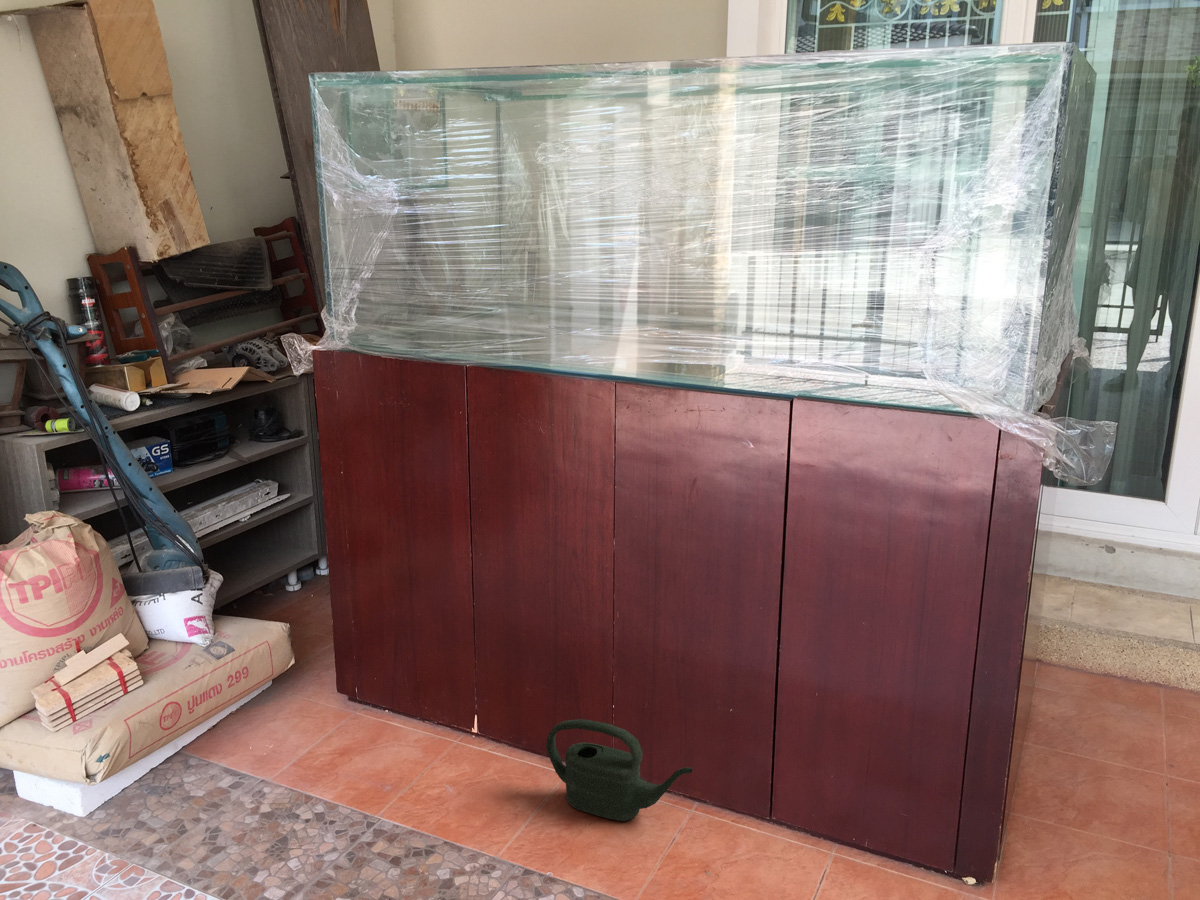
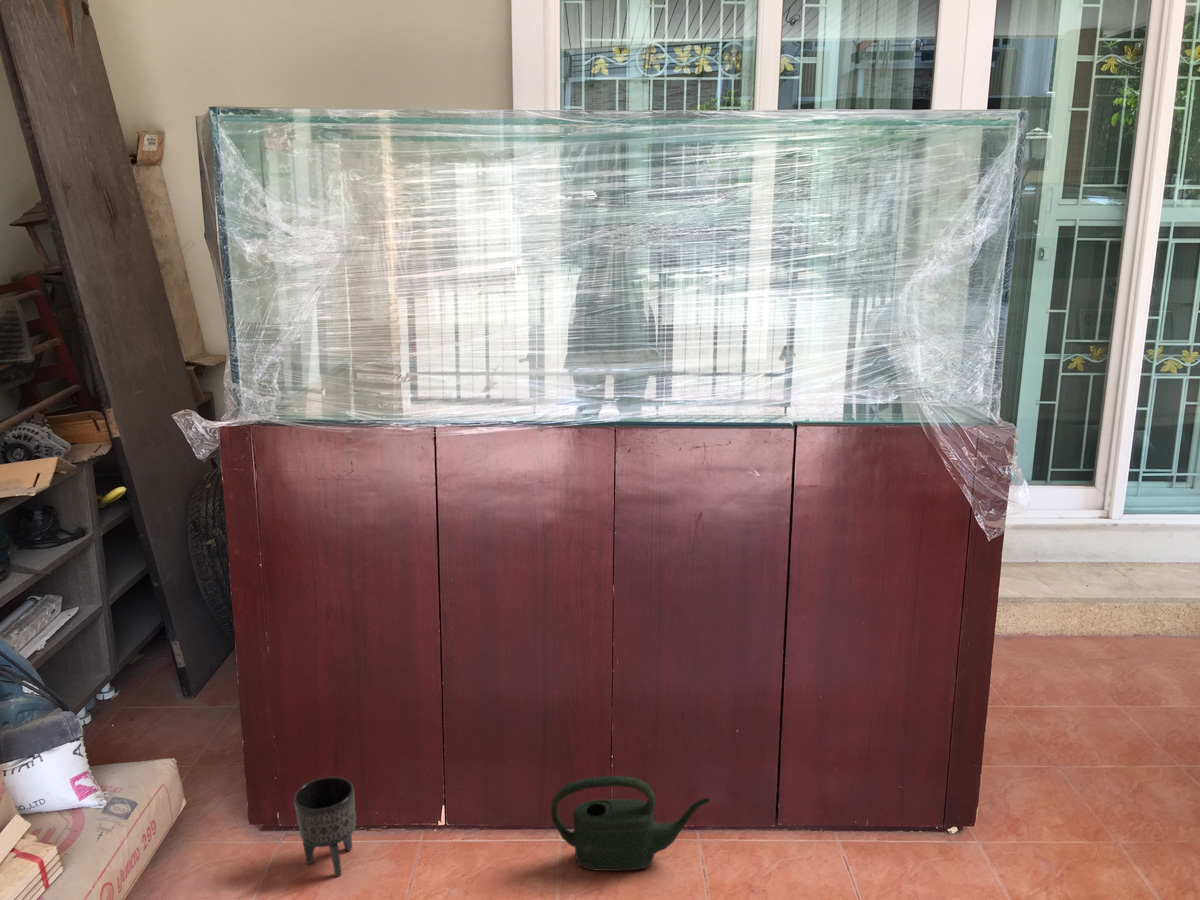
planter: none [343,665,396,753] -> present [294,777,356,877]

